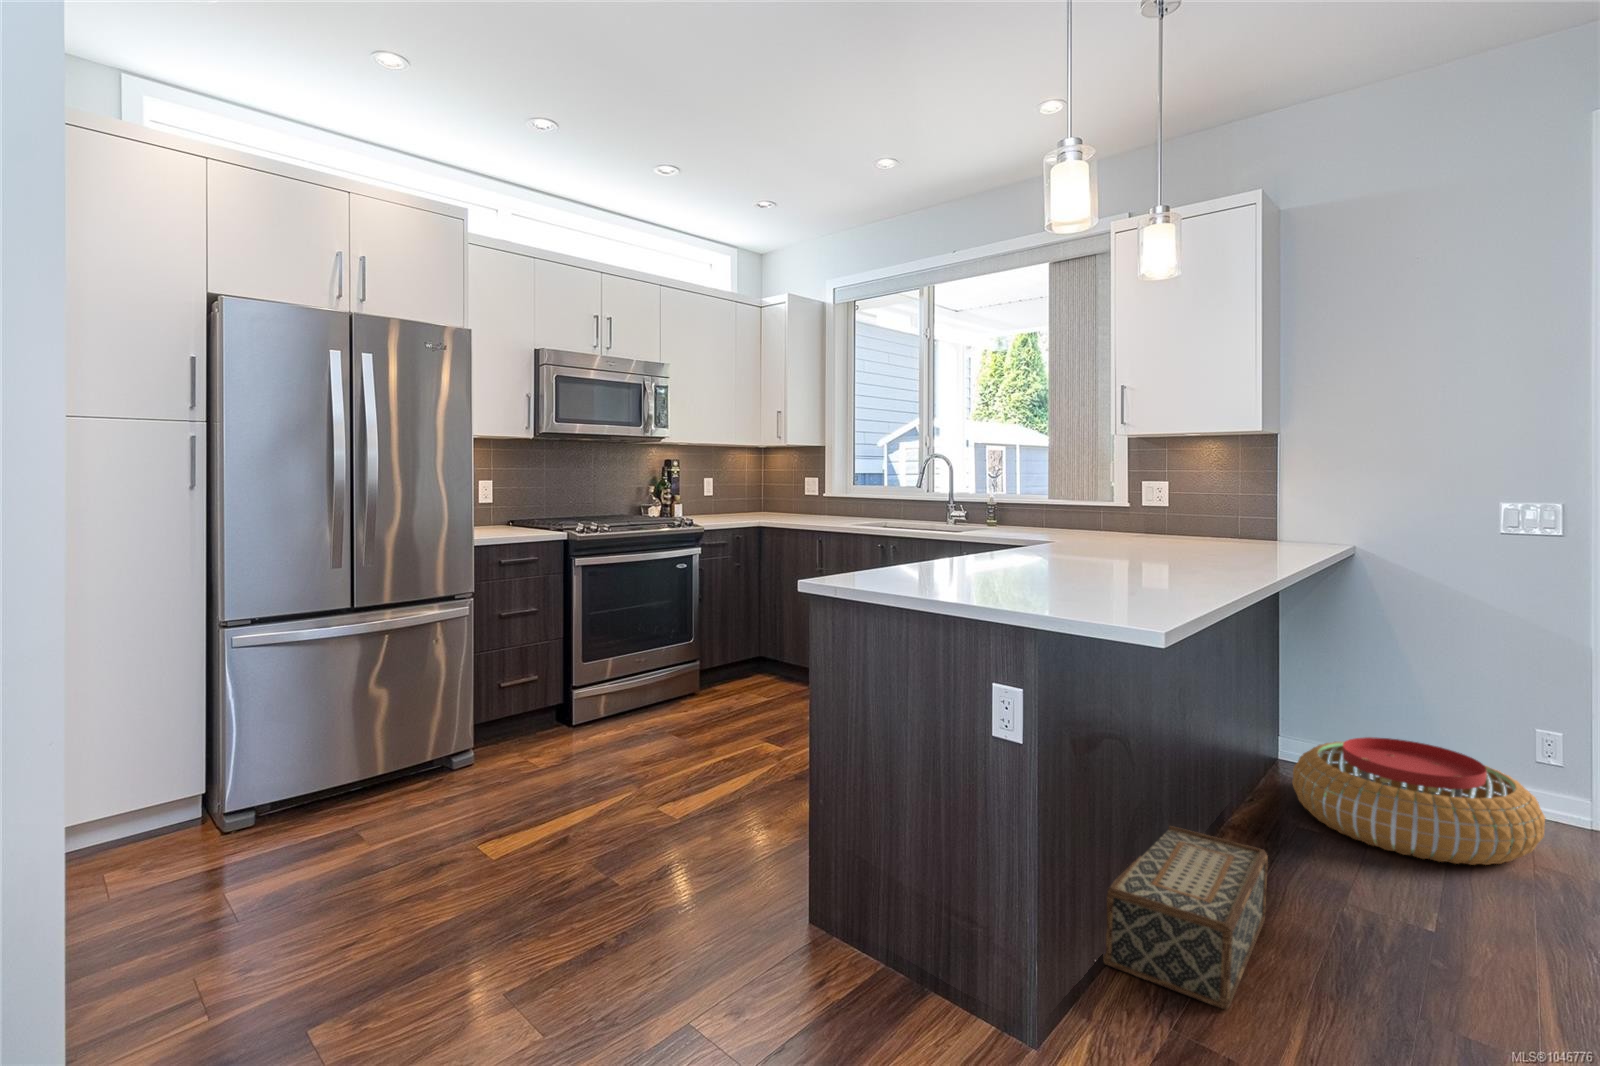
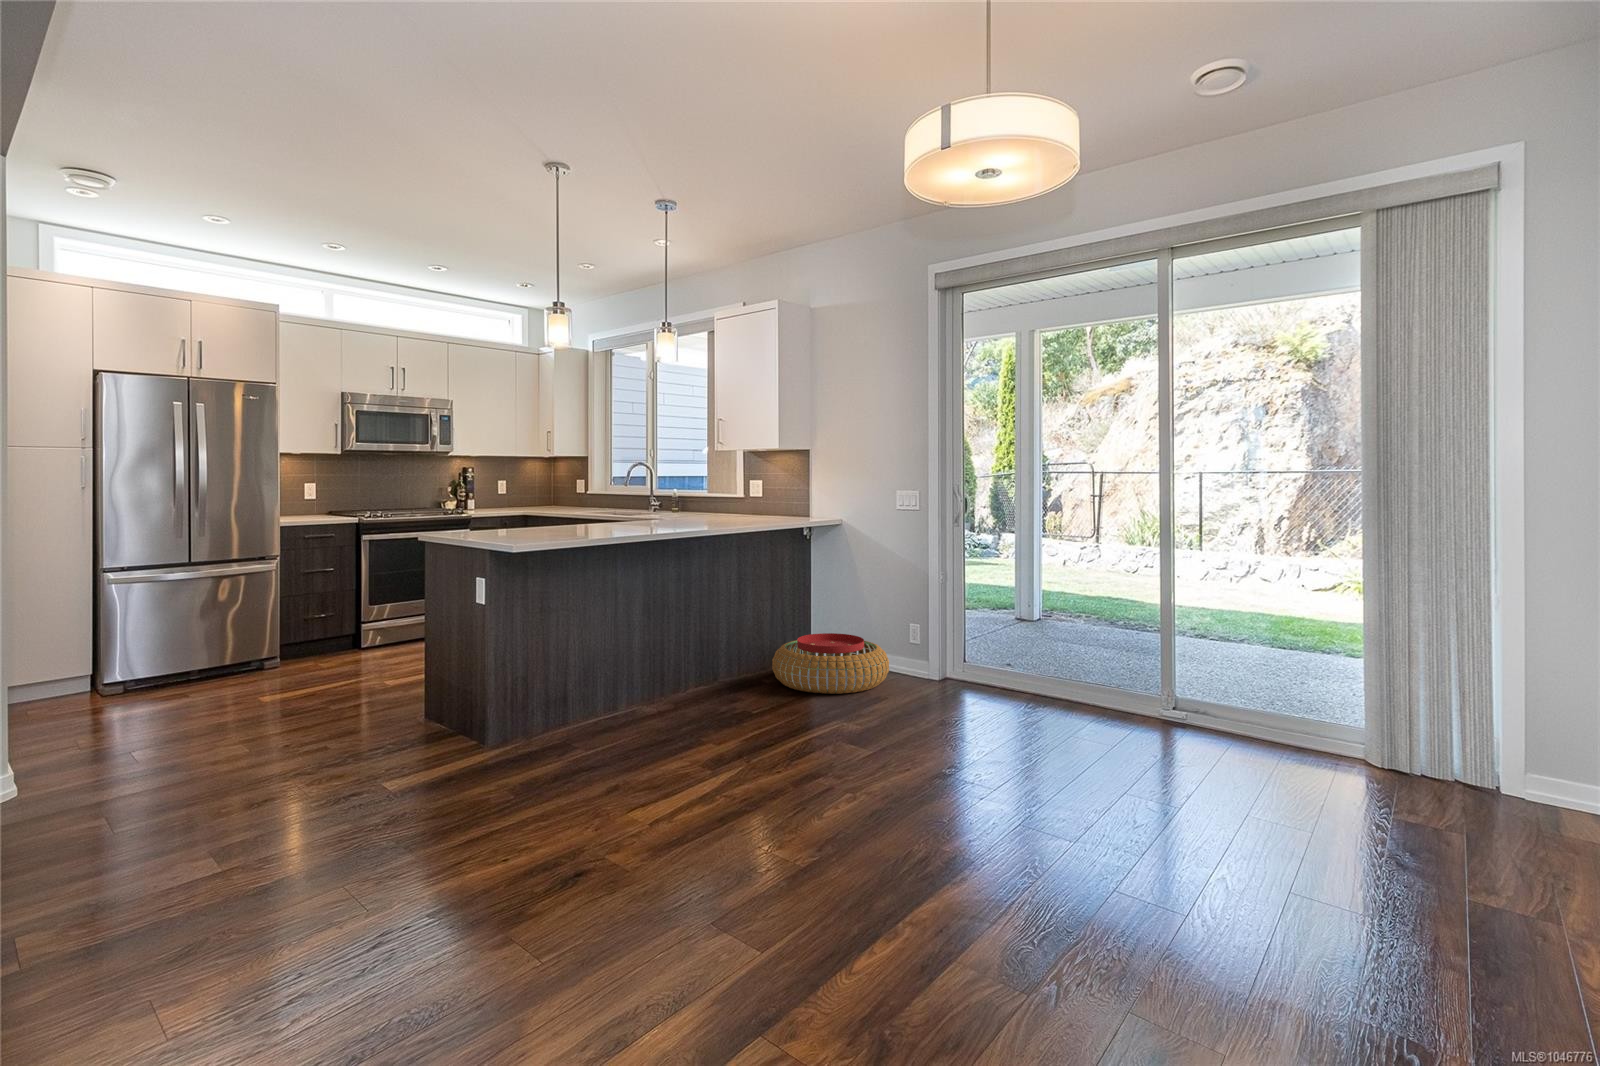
woven basket: present [1103,826,1268,1009] -> none [561,668,675,737]

